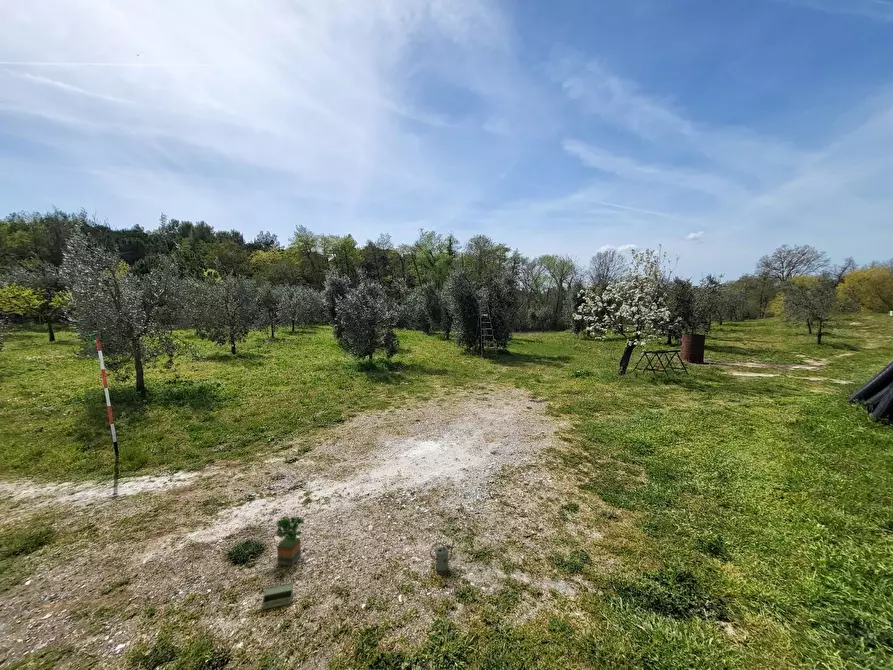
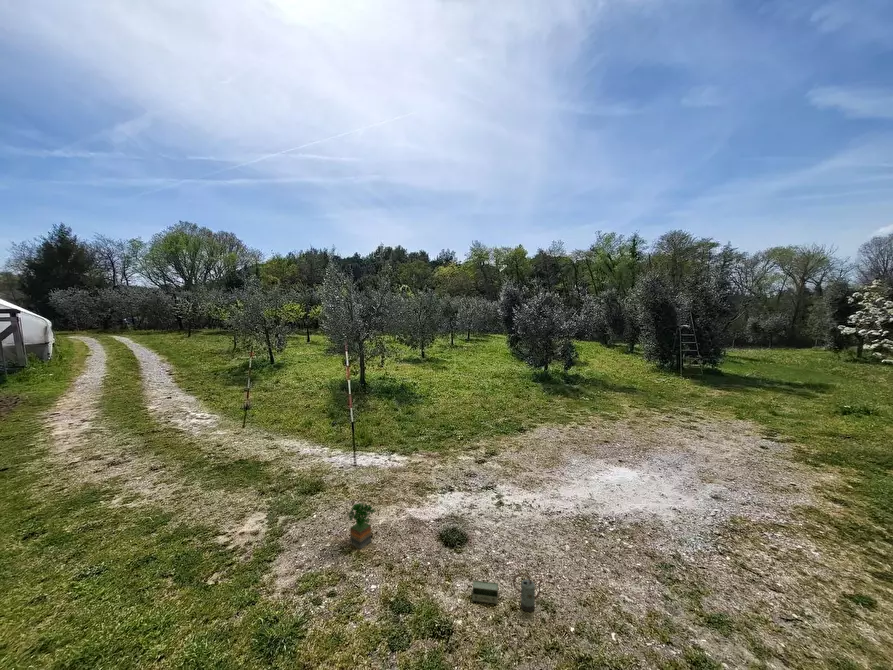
potted tree: present [276,517,304,566] -> present [349,503,375,549]
watering can: present [430,543,454,575] -> present [513,574,543,612]

